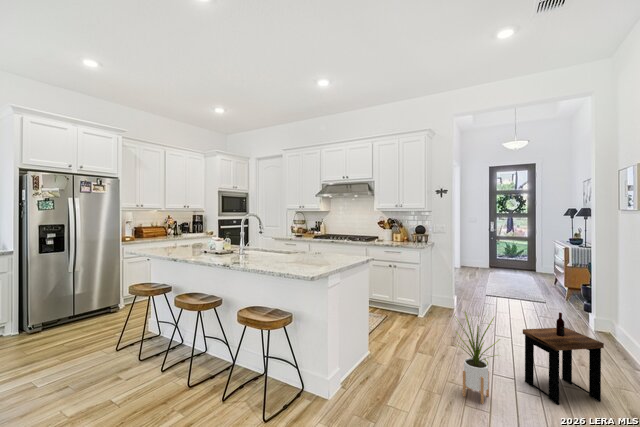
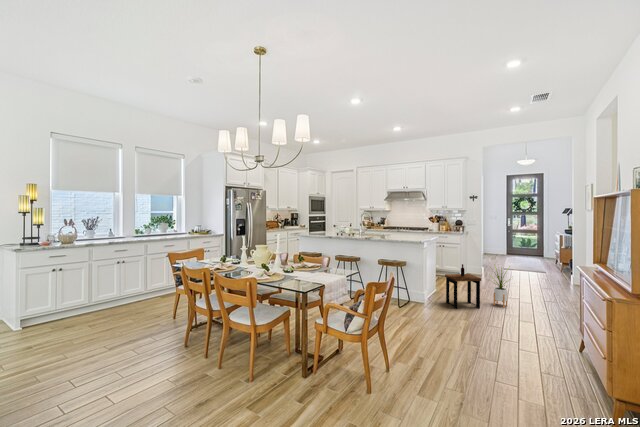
side table: present [523,312,604,405] -> present [445,264,481,309]

